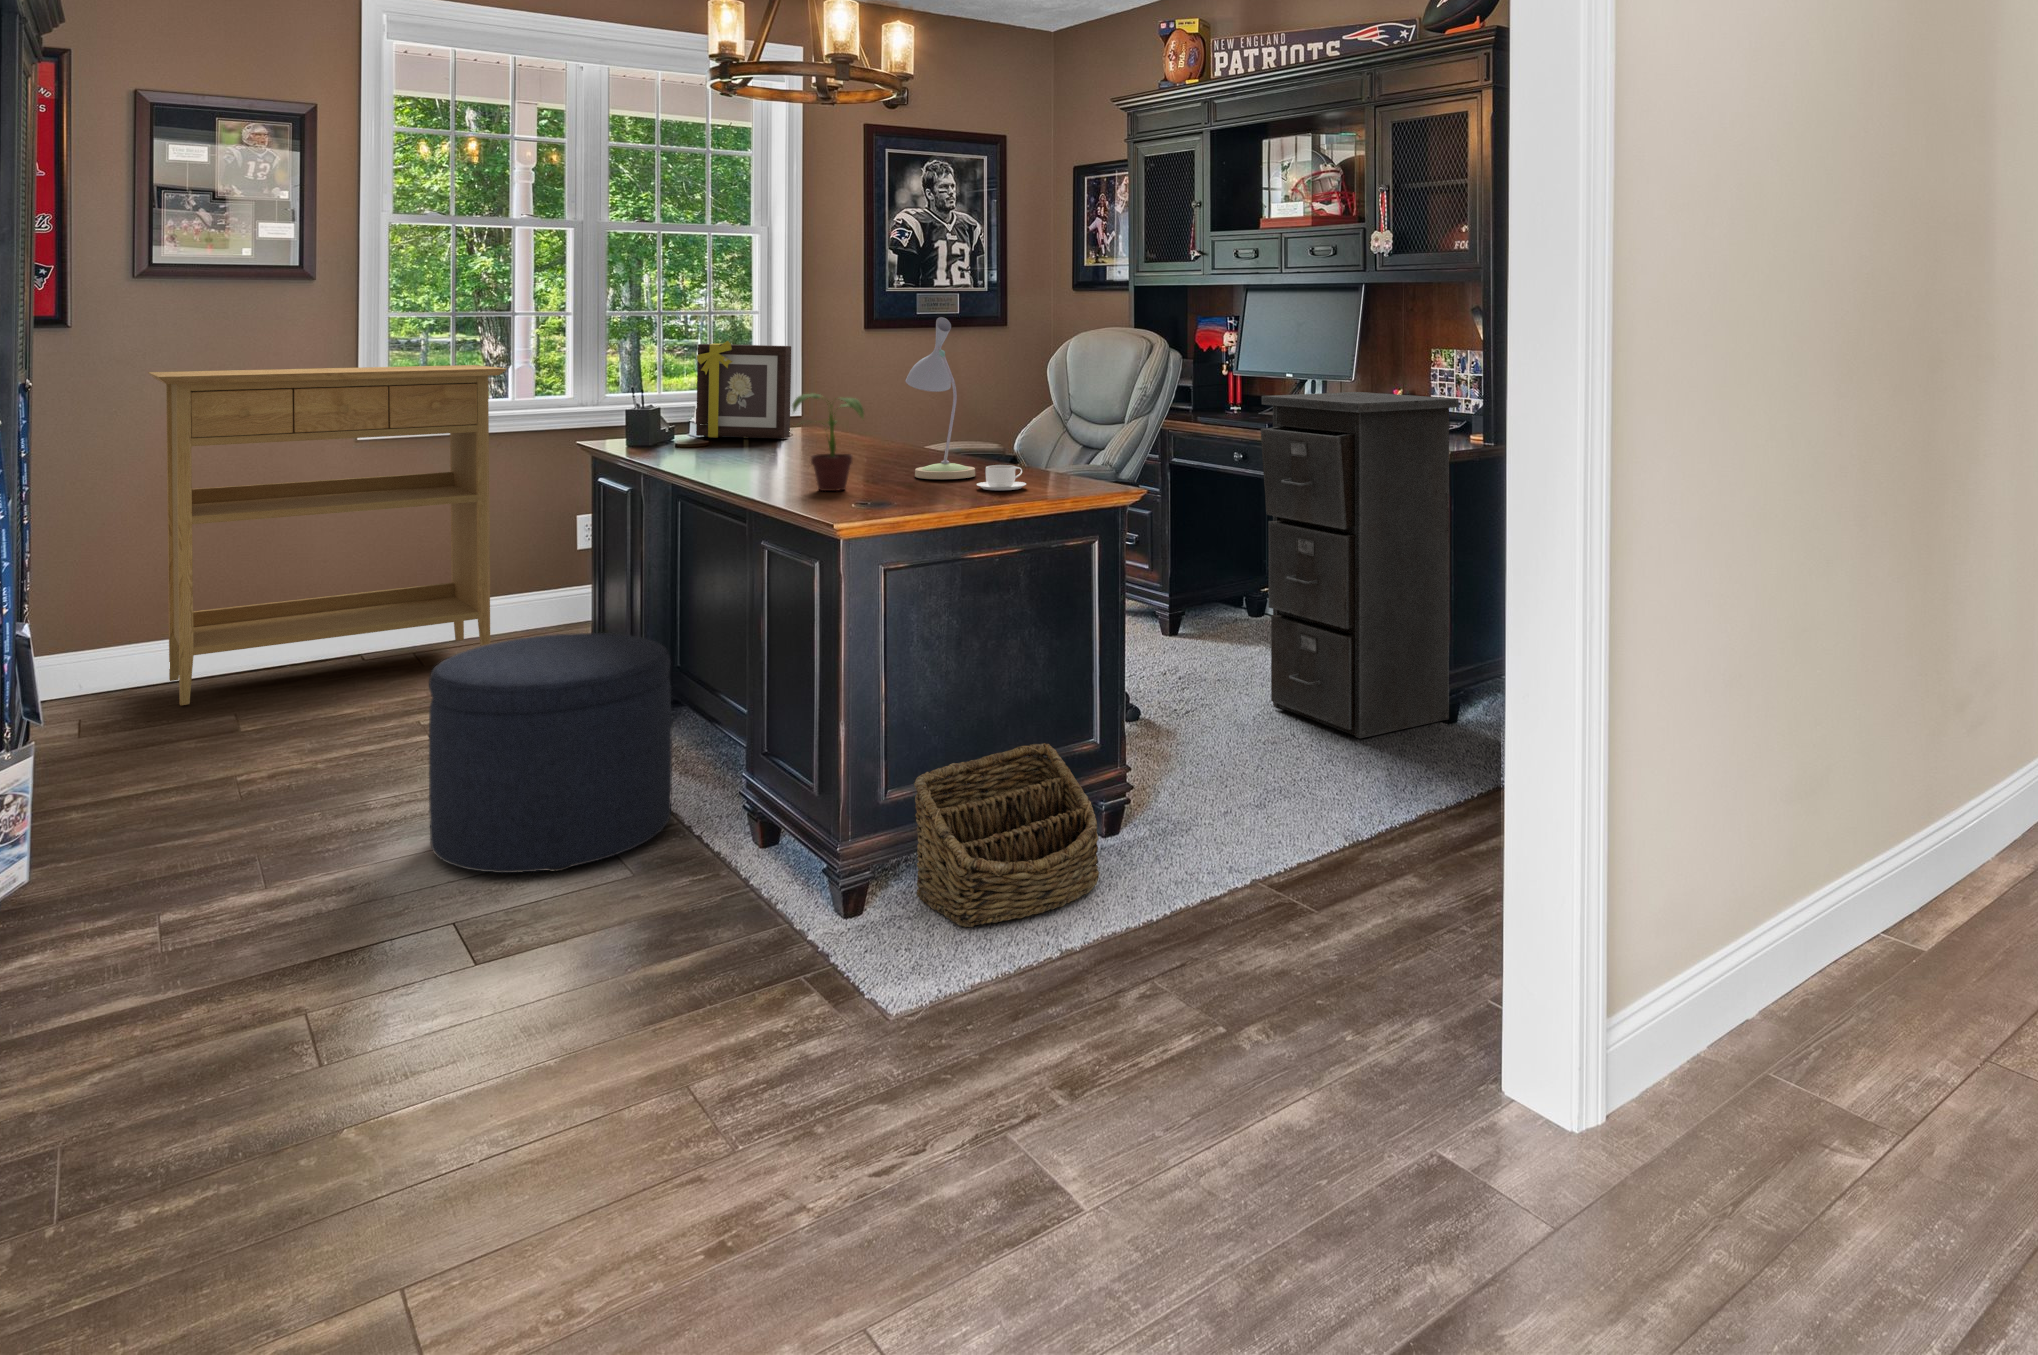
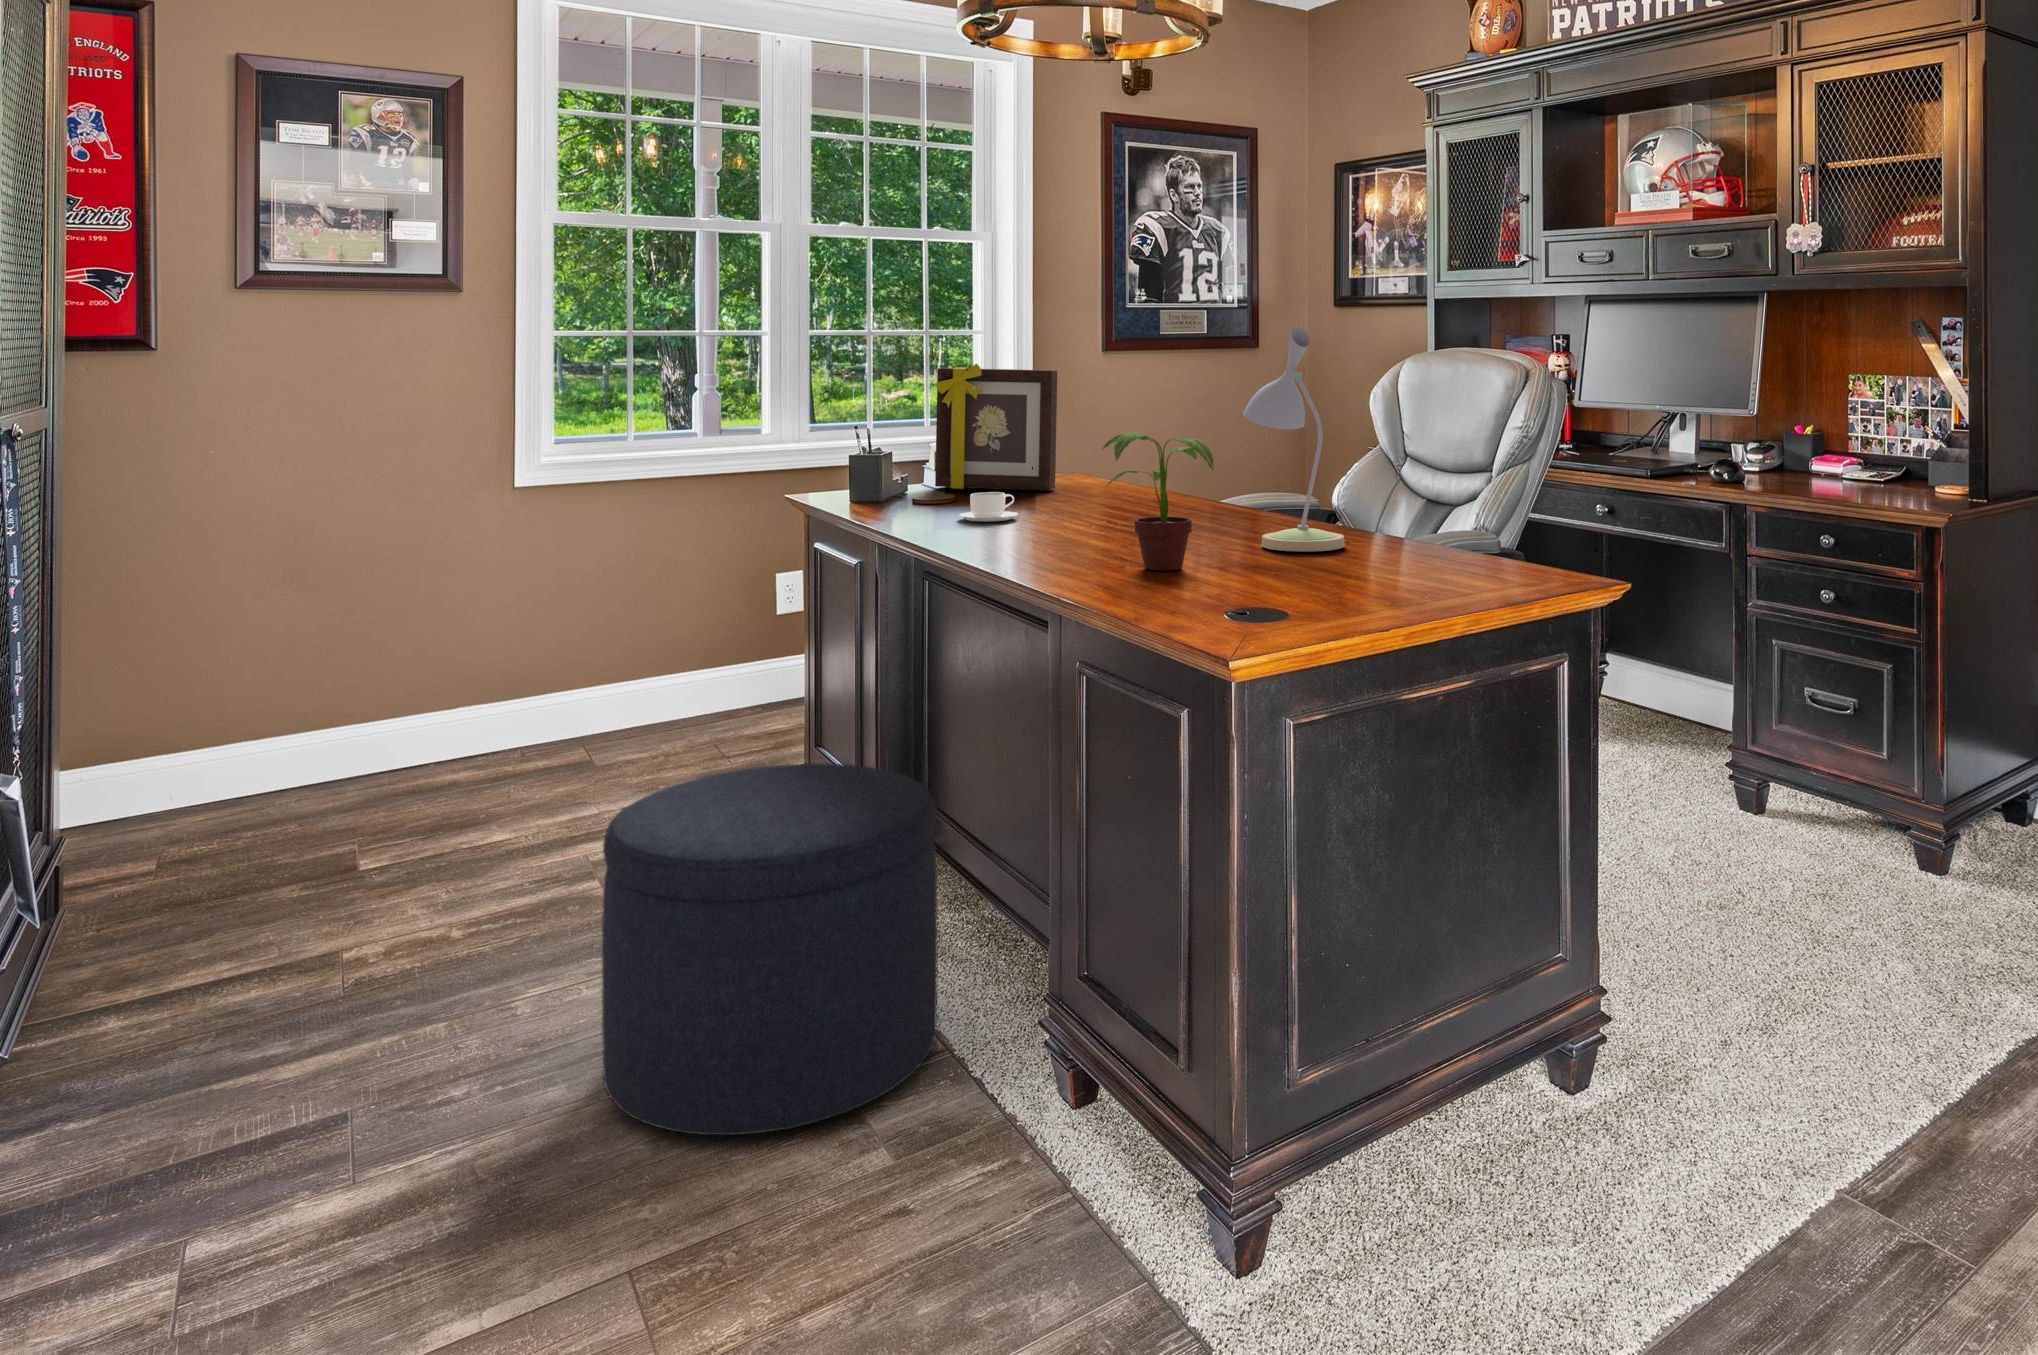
console table: present [148,365,507,705] -> none [246,397,689,834]
filing cabinet: present [1261,392,1459,738] -> none [1674,429,1951,900]
coffee cup: present [977,465,1026,490] -> present [959,492,1018,522]
basket: present [914,743,1099,927] -> none [1321,943,1593,1254]

